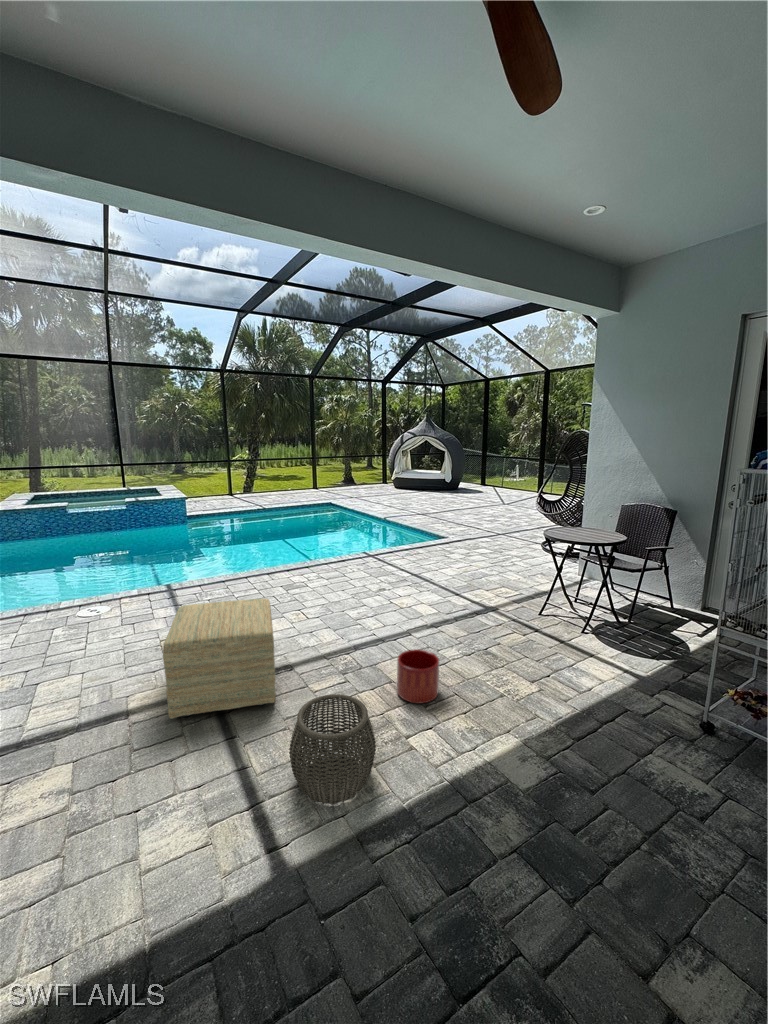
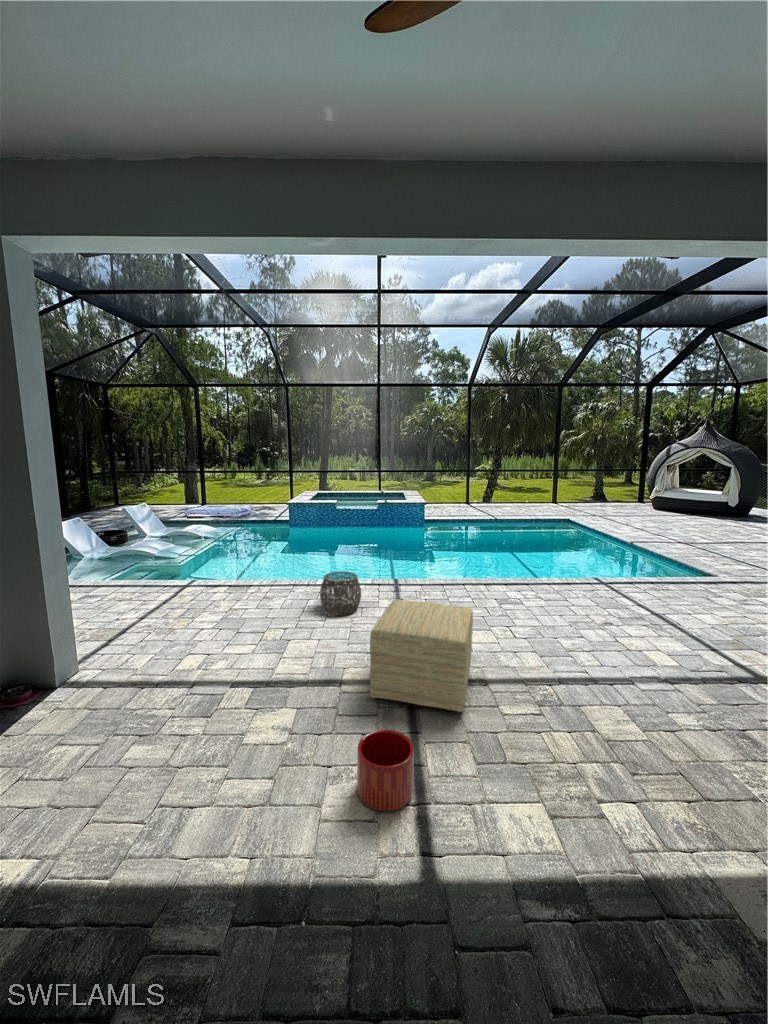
planter: present [397,649,439,704] -> present [357,729,414,811]
woven basket: present [289,694,376,804] -> present [320,571,361,615]

